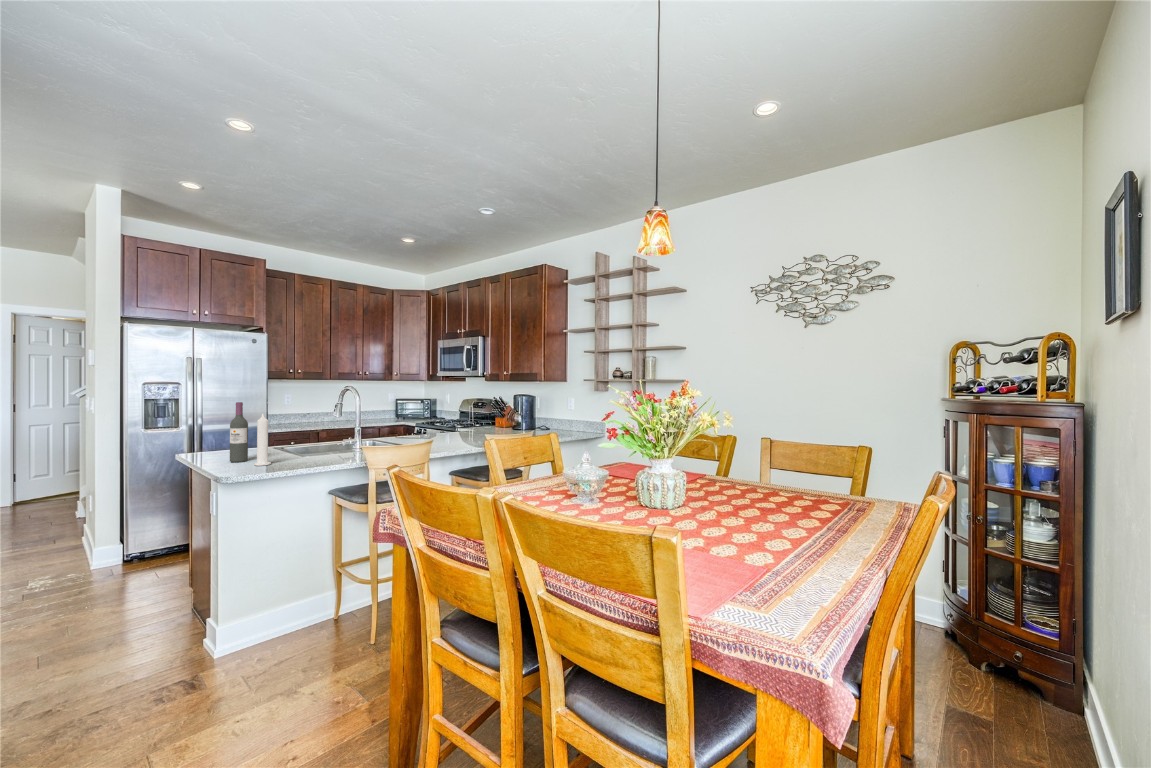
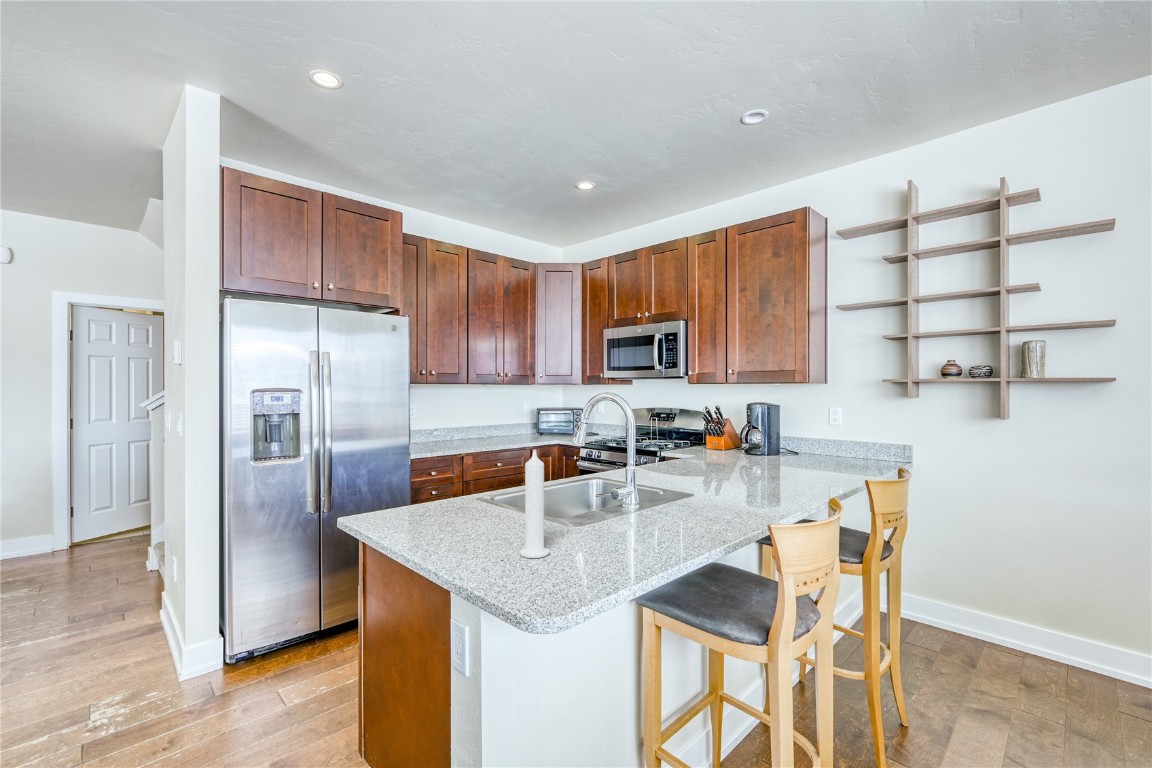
wine bottle: present [230,402,248,462] -> none [456,425,485,543]

